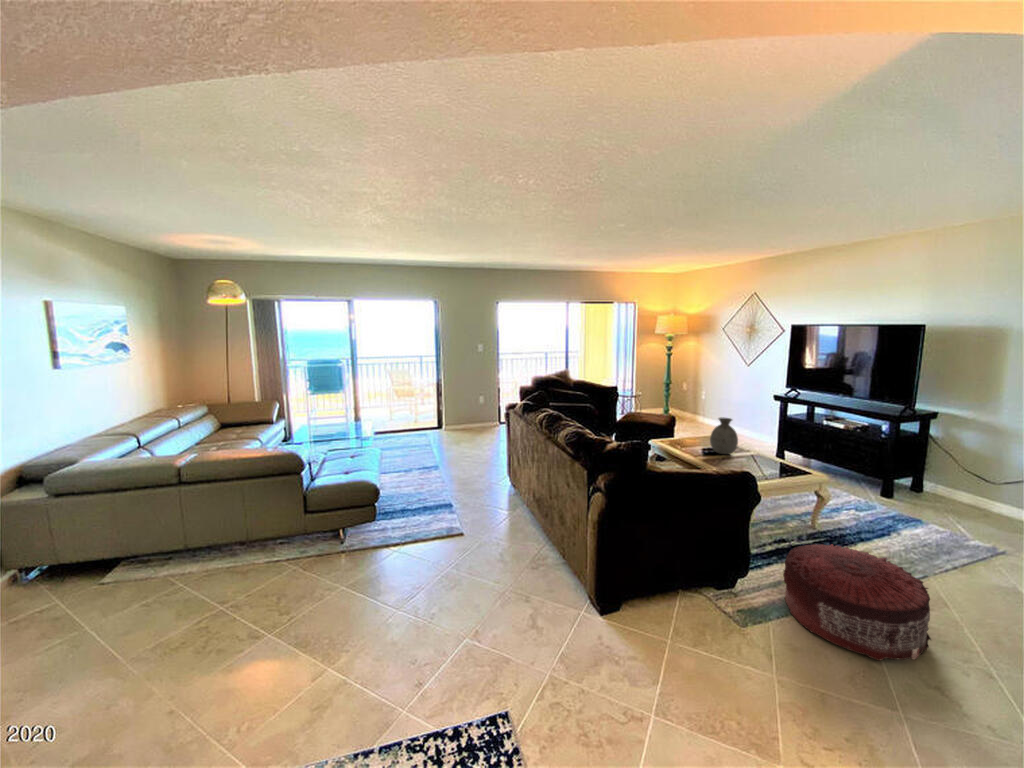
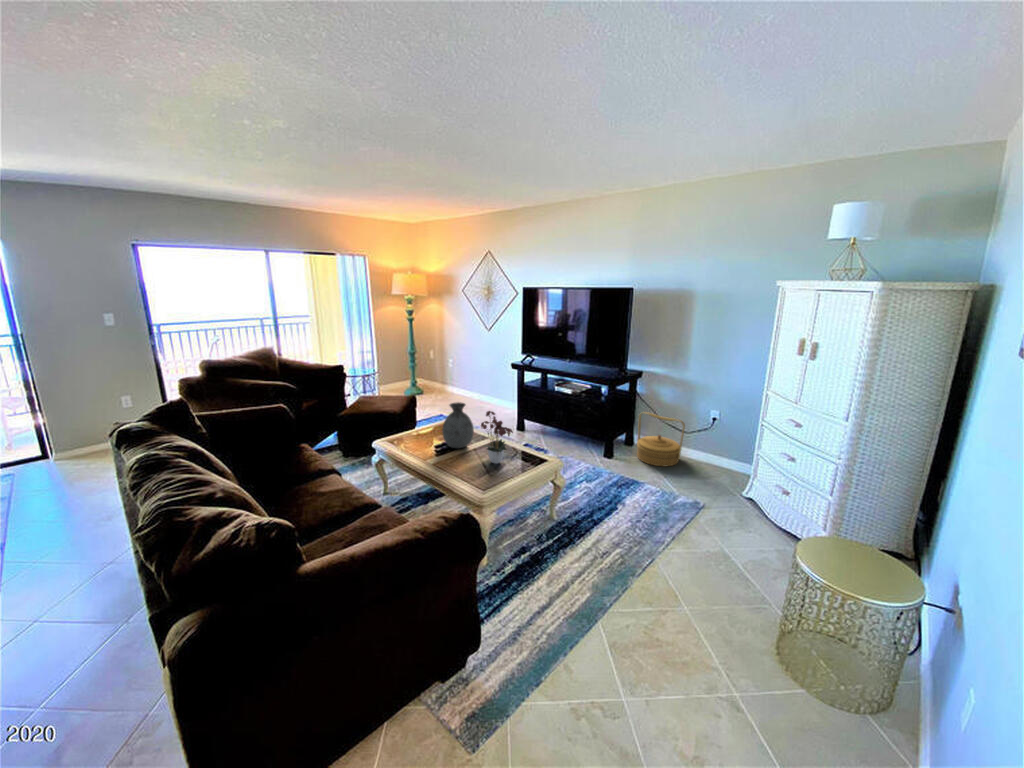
flower arrangement: none [745,422,781,468] -> present [481,411,513,464]
woven basket: none [926,455,999,517] -> present [637,412,685,466]
pouf: present [783,544,931,661] -> none [521,564,670,738]

